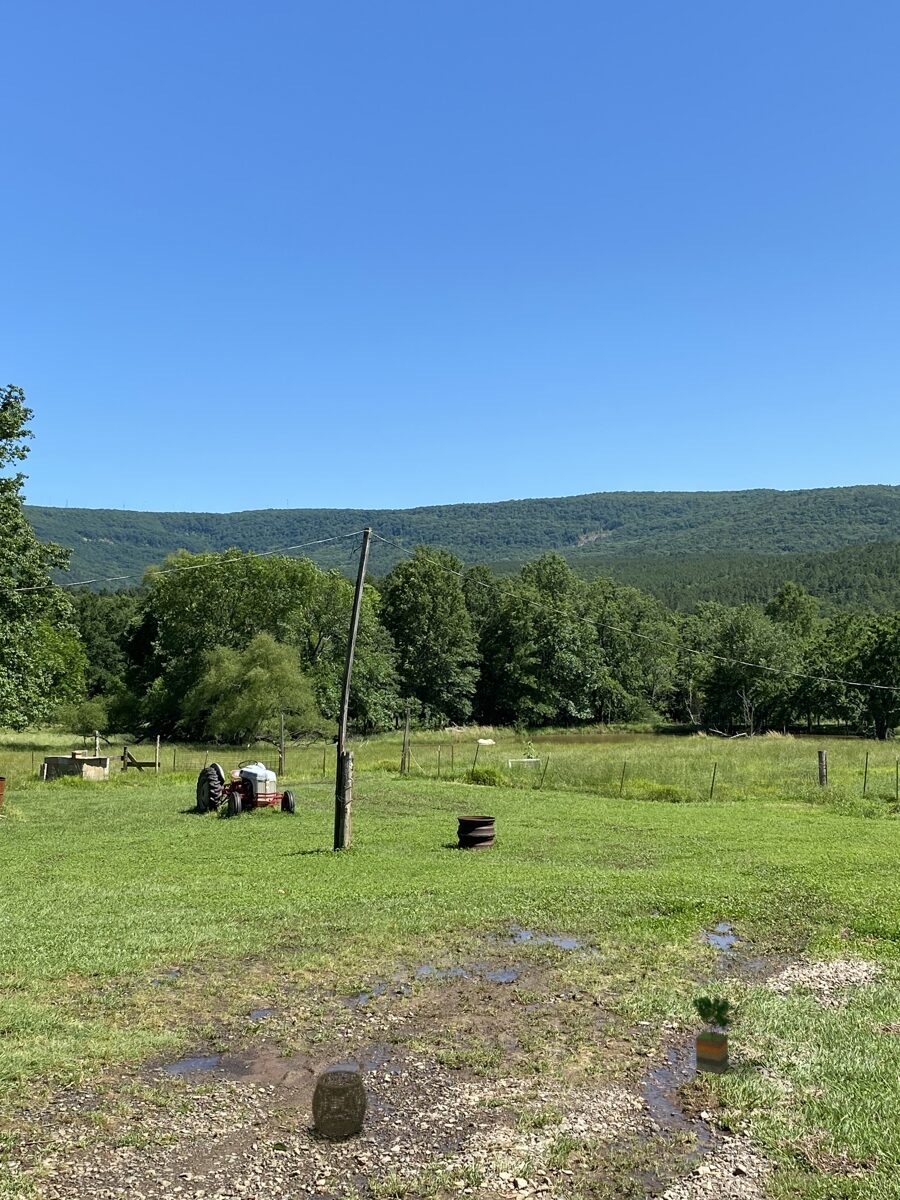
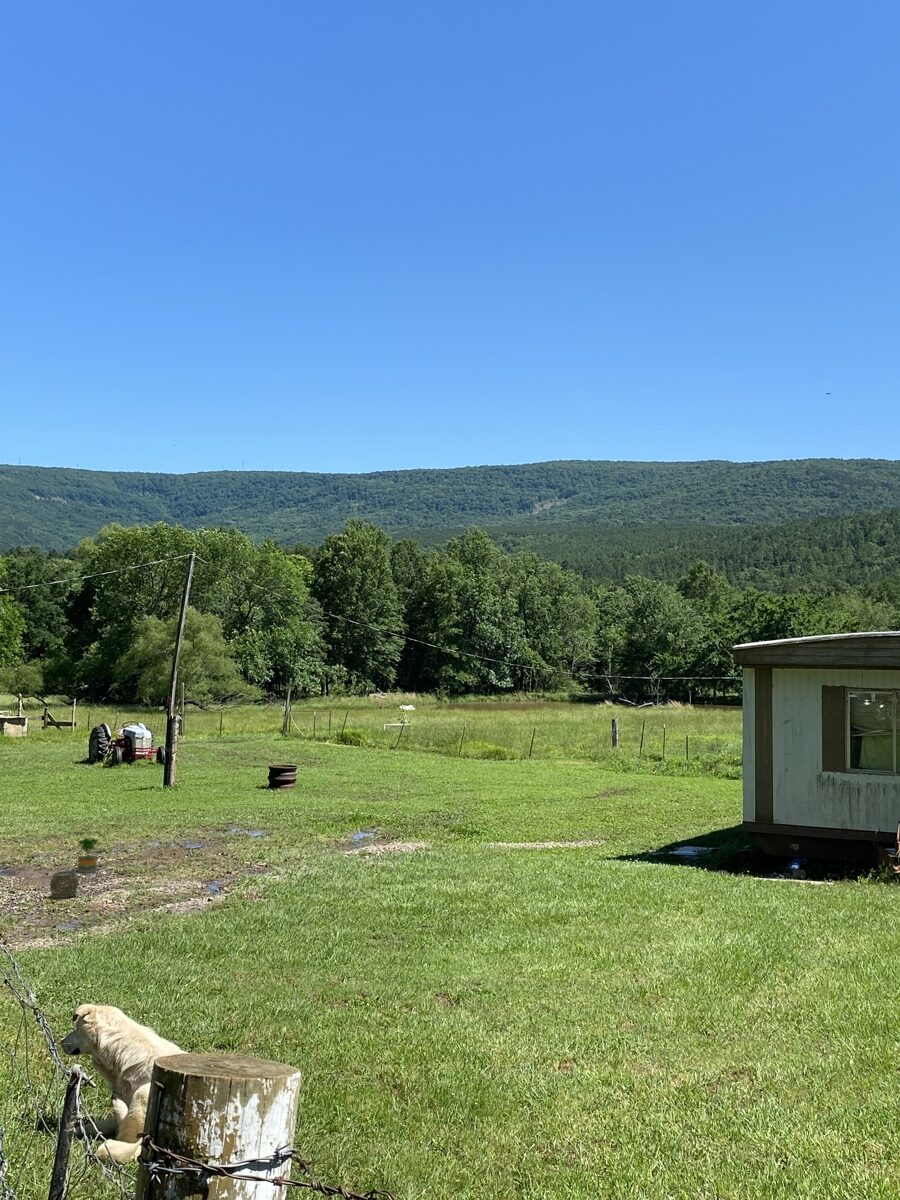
potted tree: present [692,996,734,1074] -> present [78,838,100,873]

